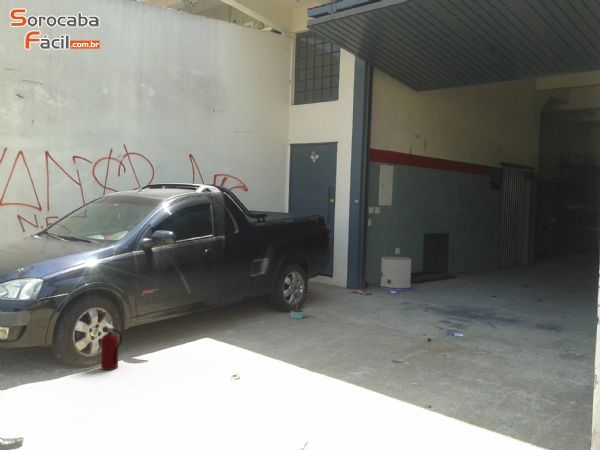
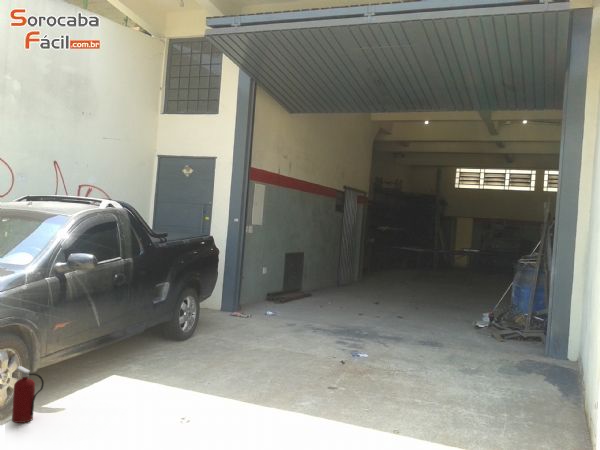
trash can: present [380,257,411,291] -> none [252,277,284,312]
potted plant: present [290,277,311,319] -> none [187,302,210,347]

